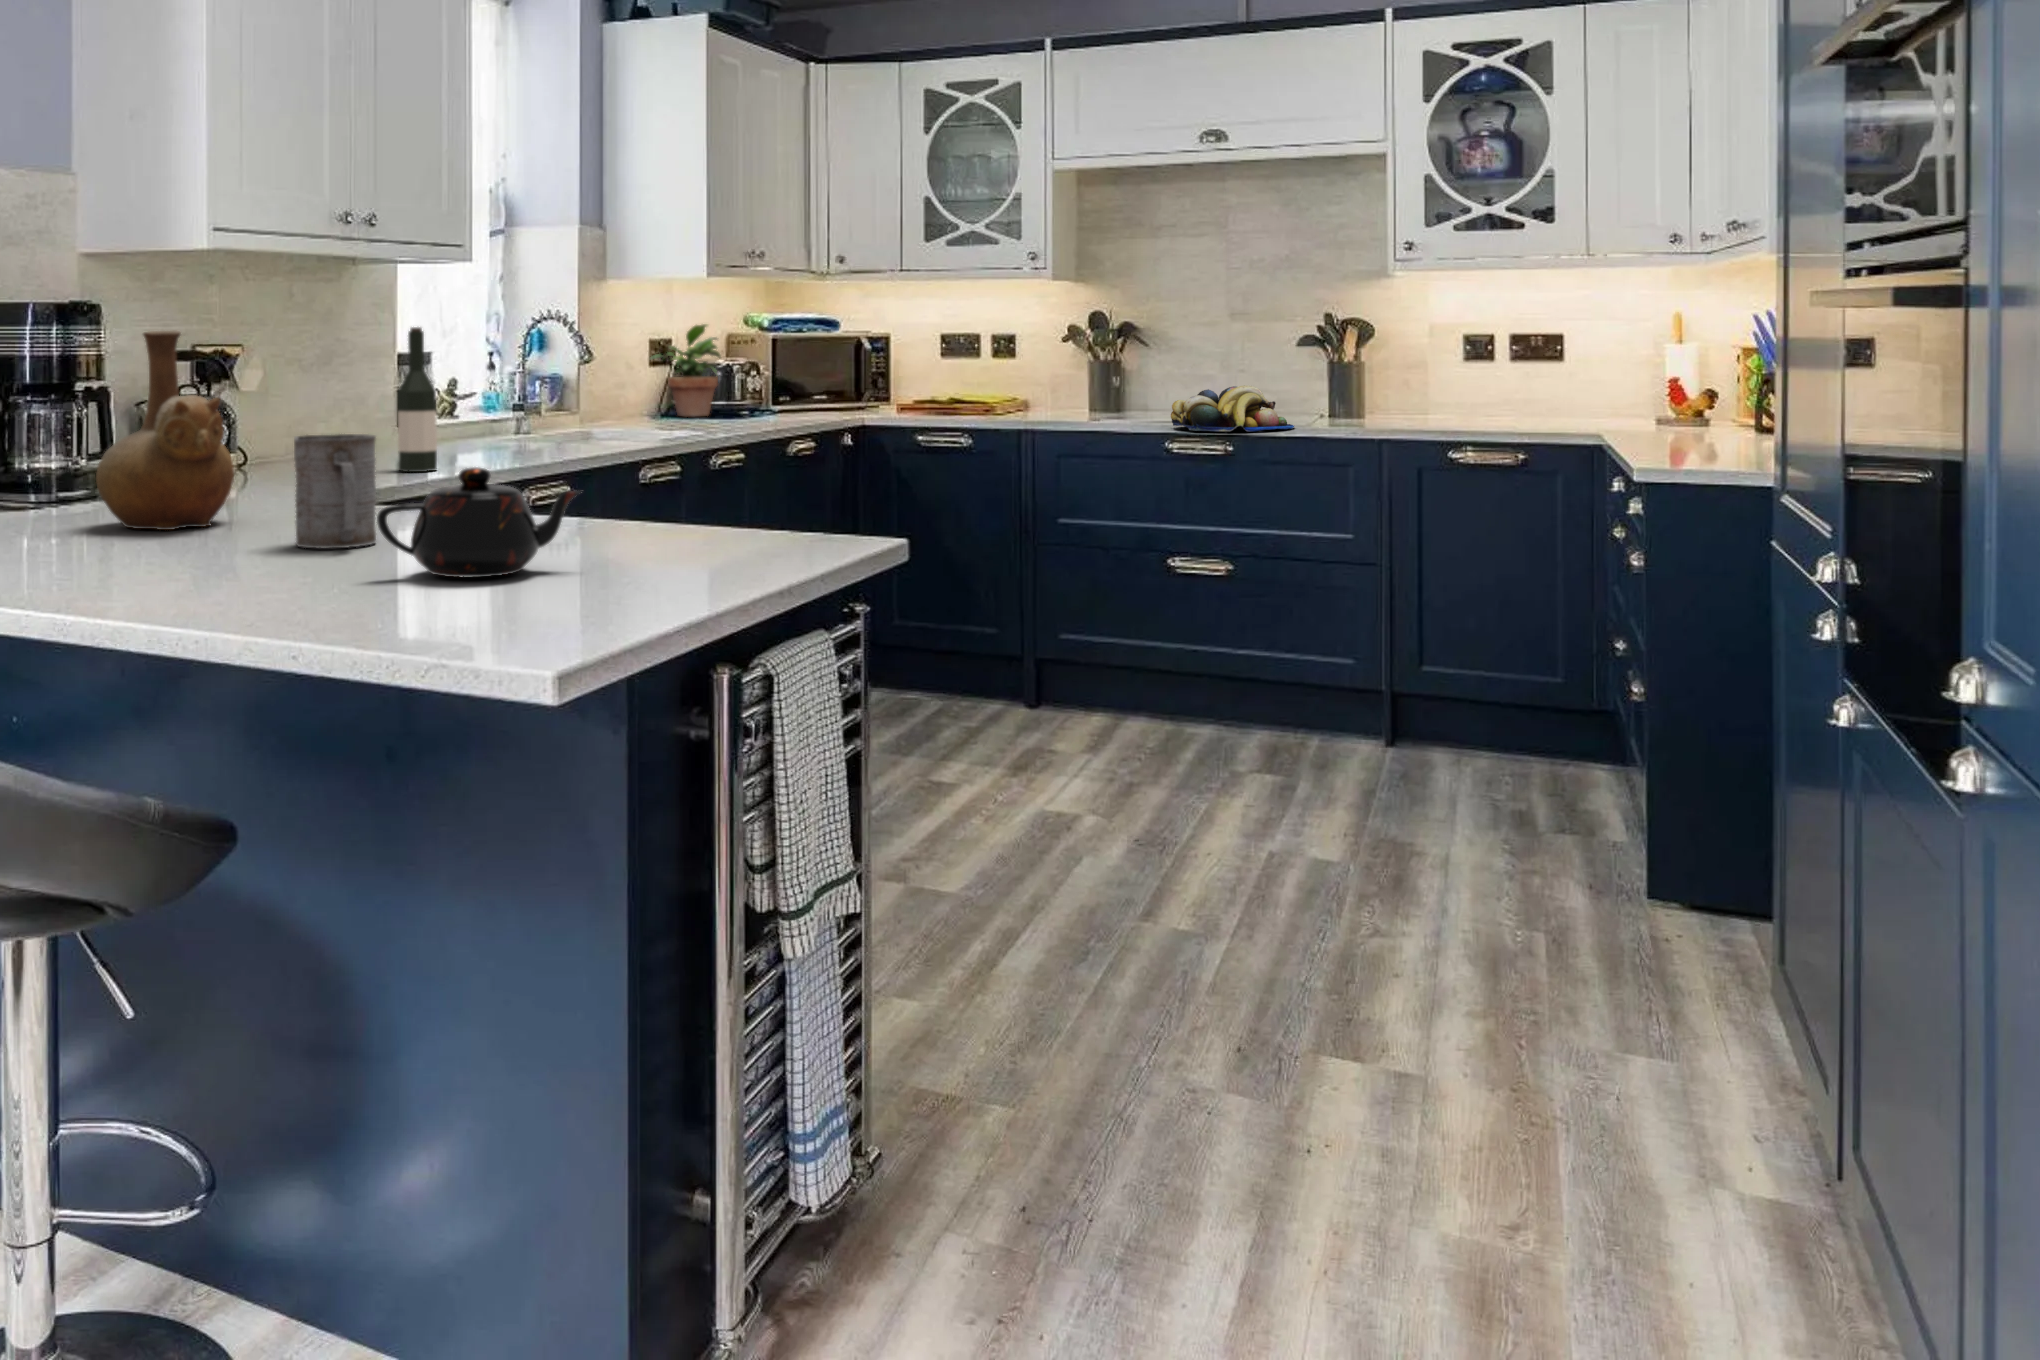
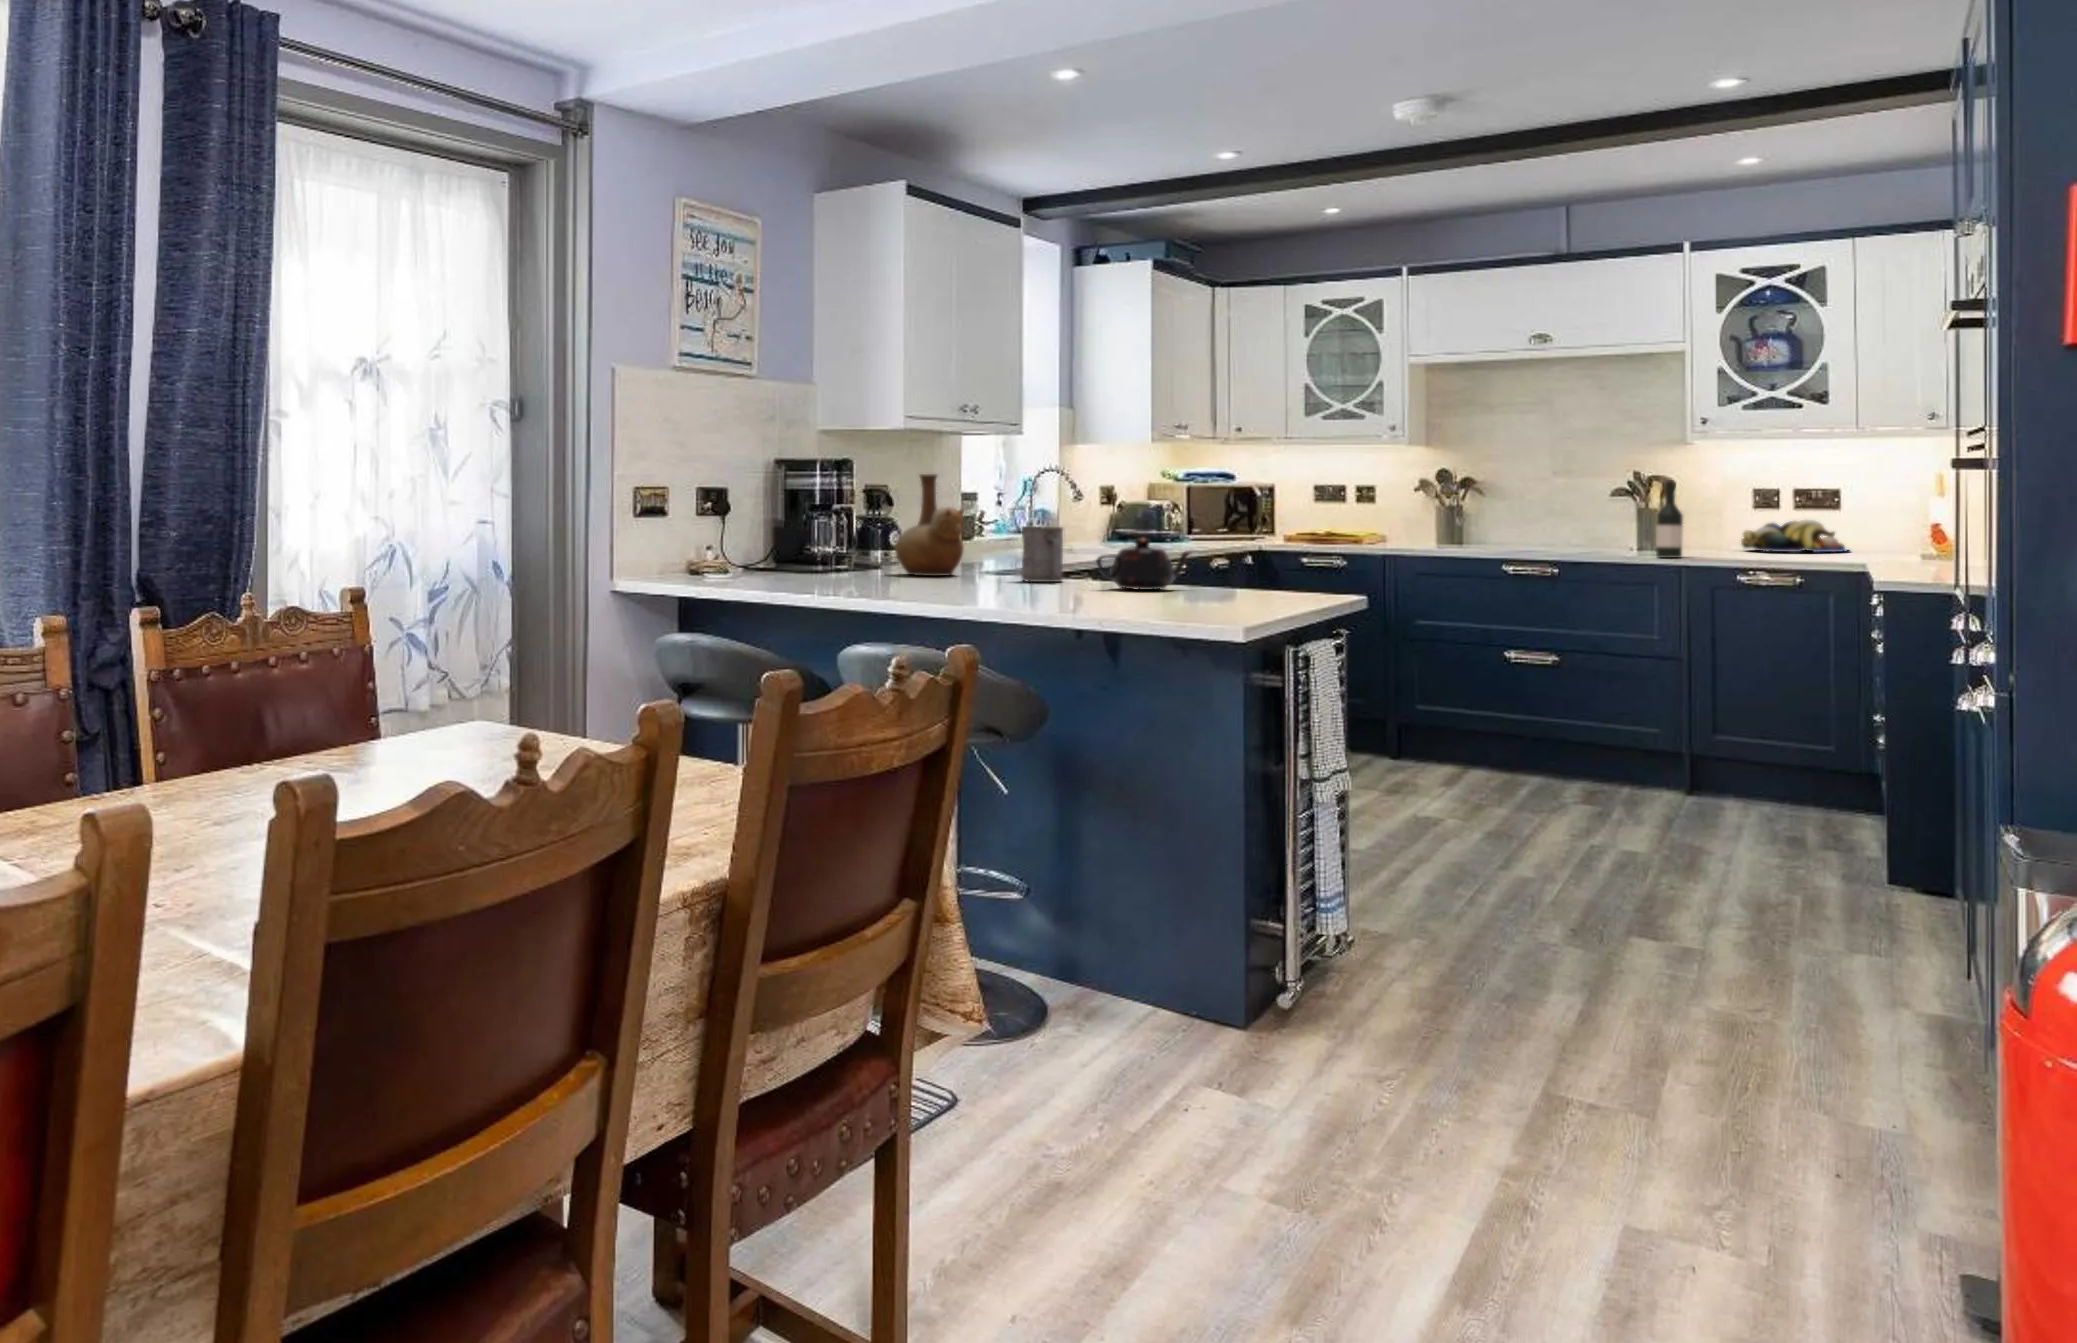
potted plant: present [650,324,720,416] -> none [1095,477,1148,543]
wine bottle: present [398,327,437,472] -> present [1656,480,1683,558]
fruit bowl: present [1171,385,1294,431] -> present [1741,520,1847,552]

